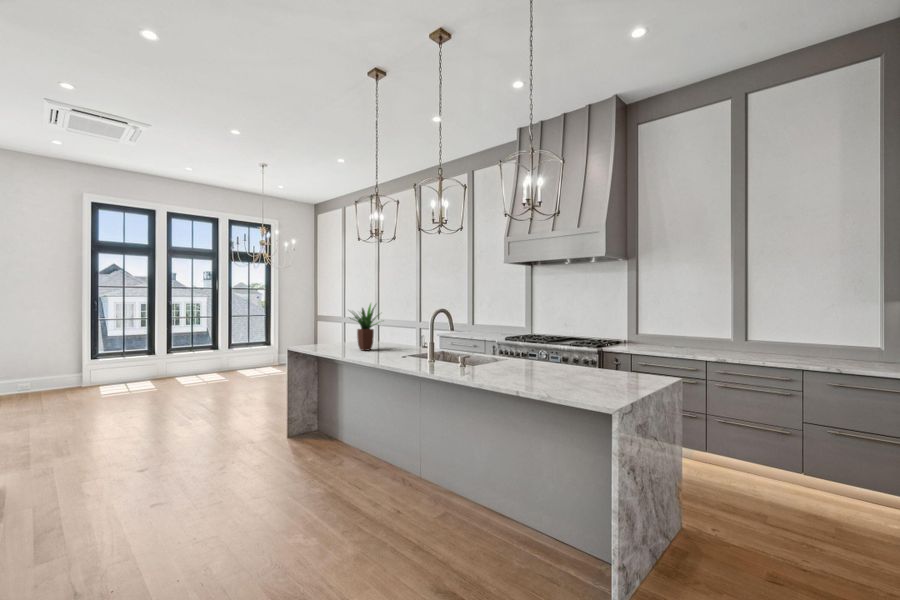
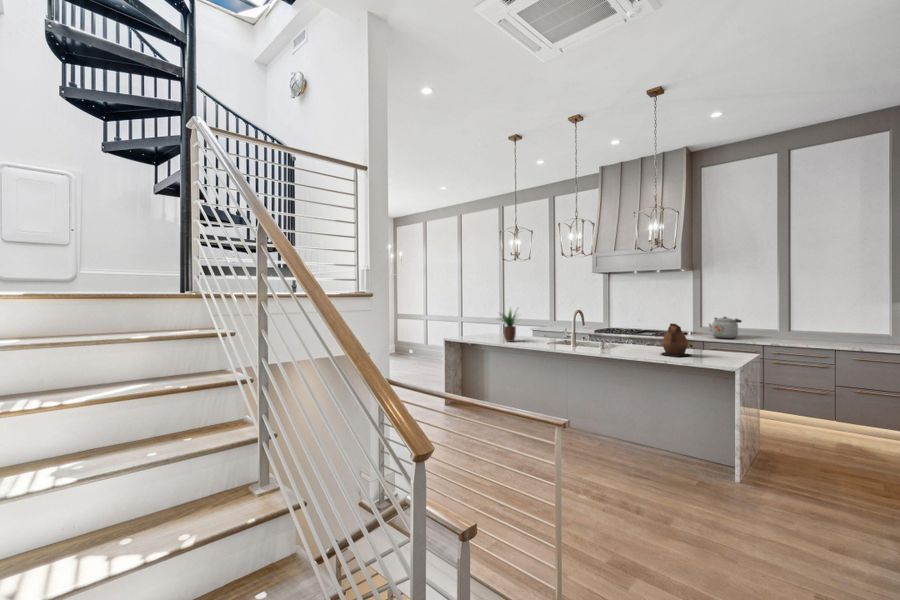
kettle: none [641,320,683,350] -> present [709,317,742,339]
ceramic pitcher: none [533,326,581,378] -> present [661,324,692,356]

